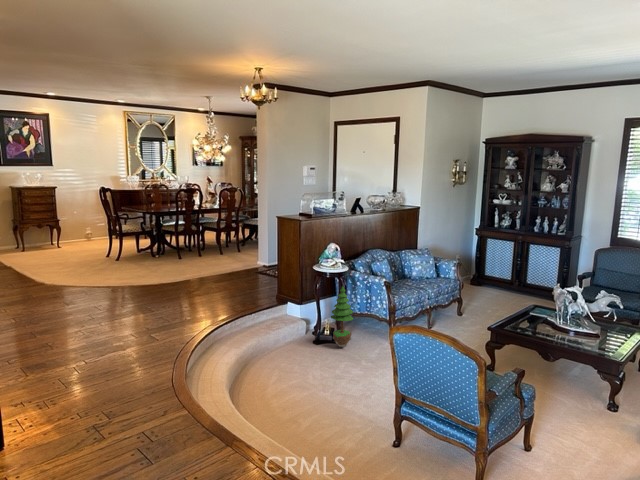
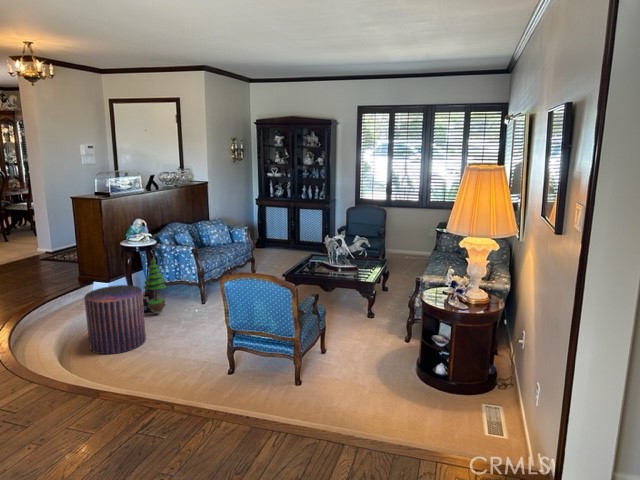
pouf: none [266,312,322,386] -> present [84,285,146,354]

